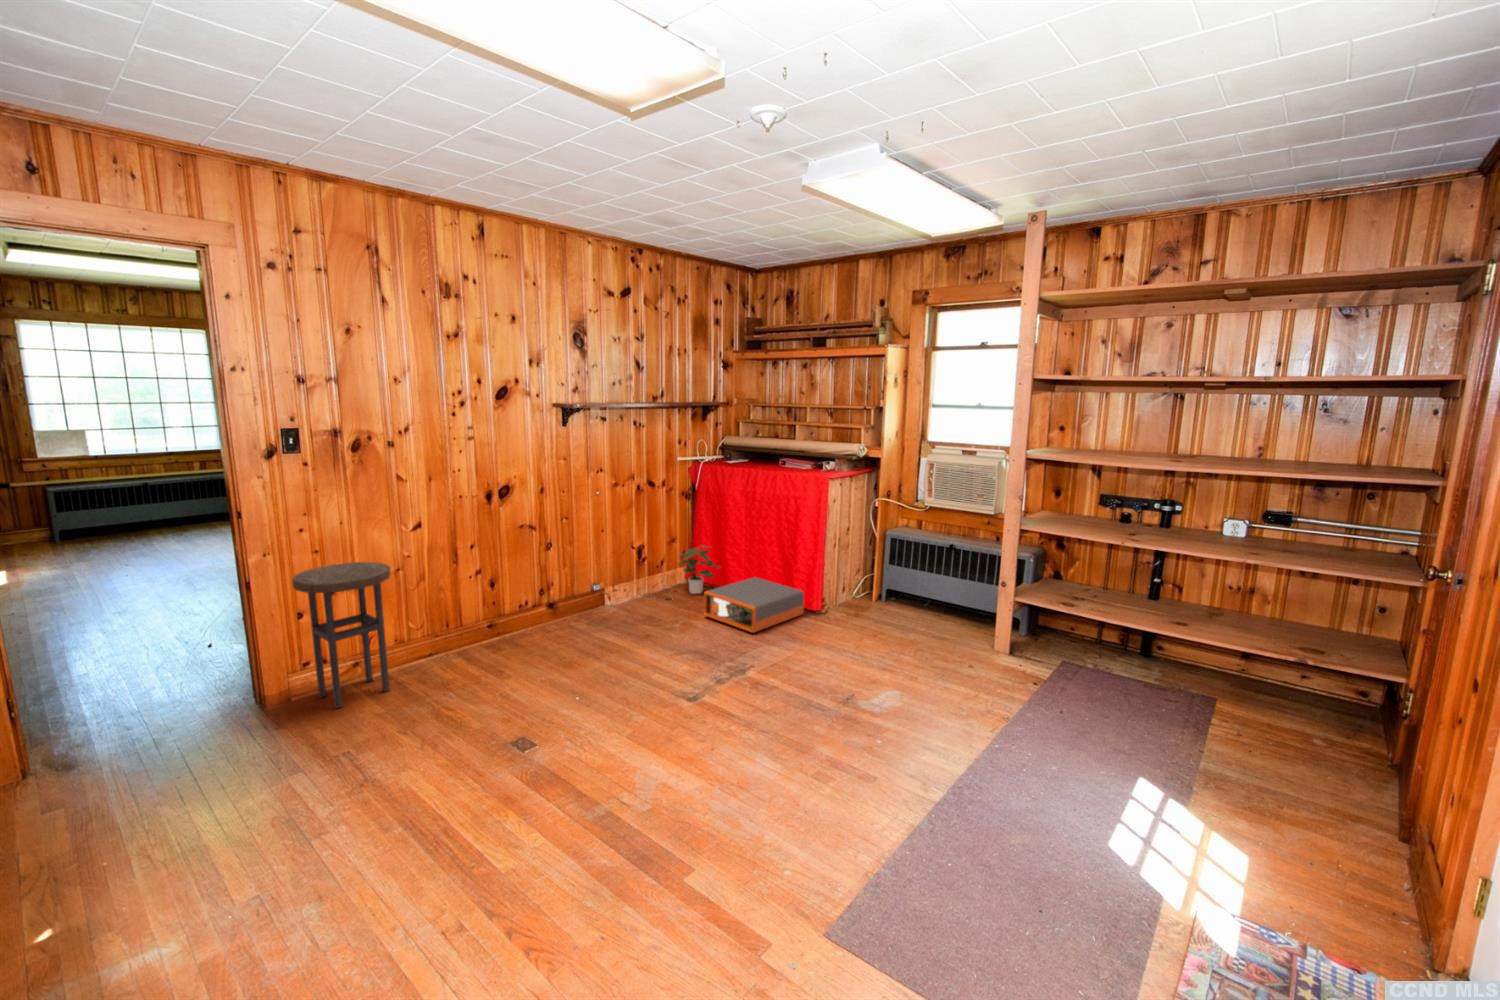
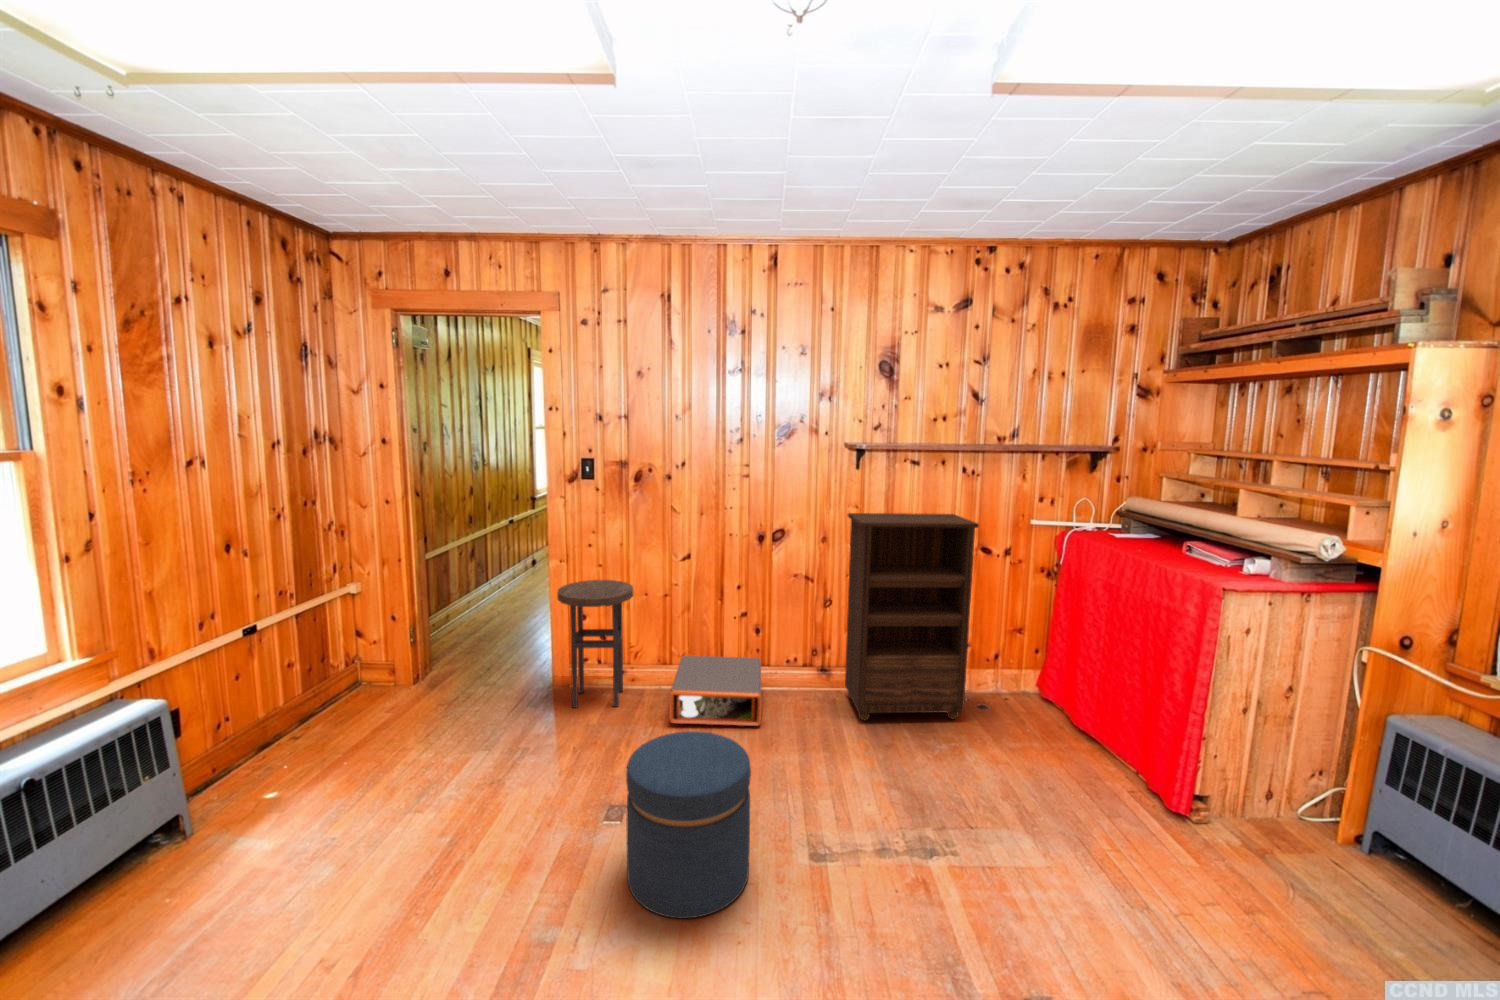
bookshelf: none [572,457,674,627] -> present [845,513,979,720]
potted plant: present [678,545,720,594] -> none [998,645,1062,714]
storage box: present [704,578,804,633] -> present [669,656,762,726]
ottoman: none [572,632,670,762] -> present [626,731,751,918]

